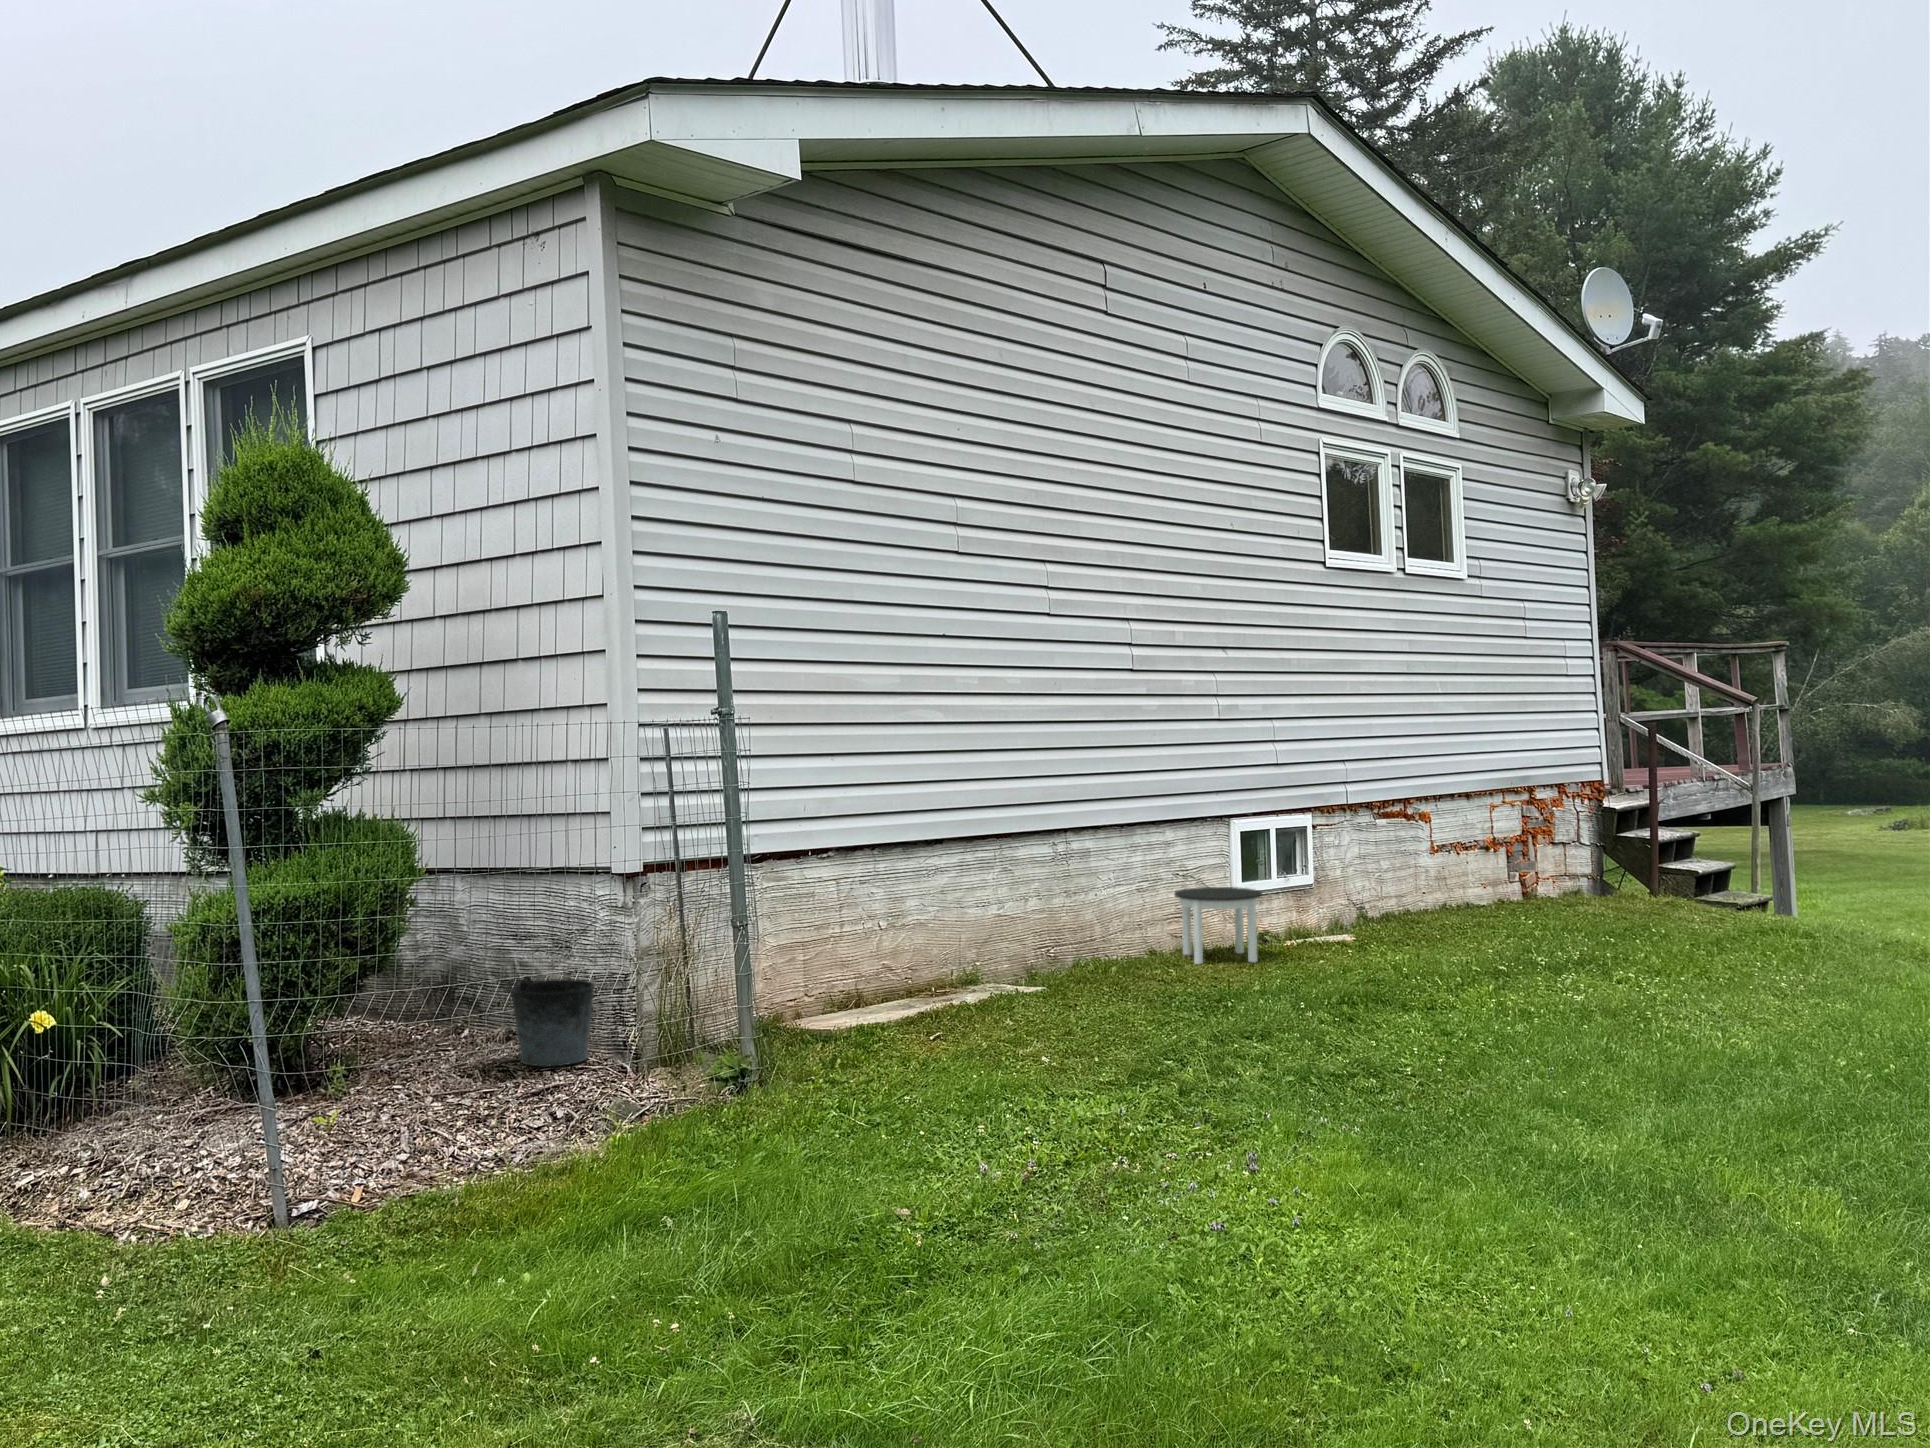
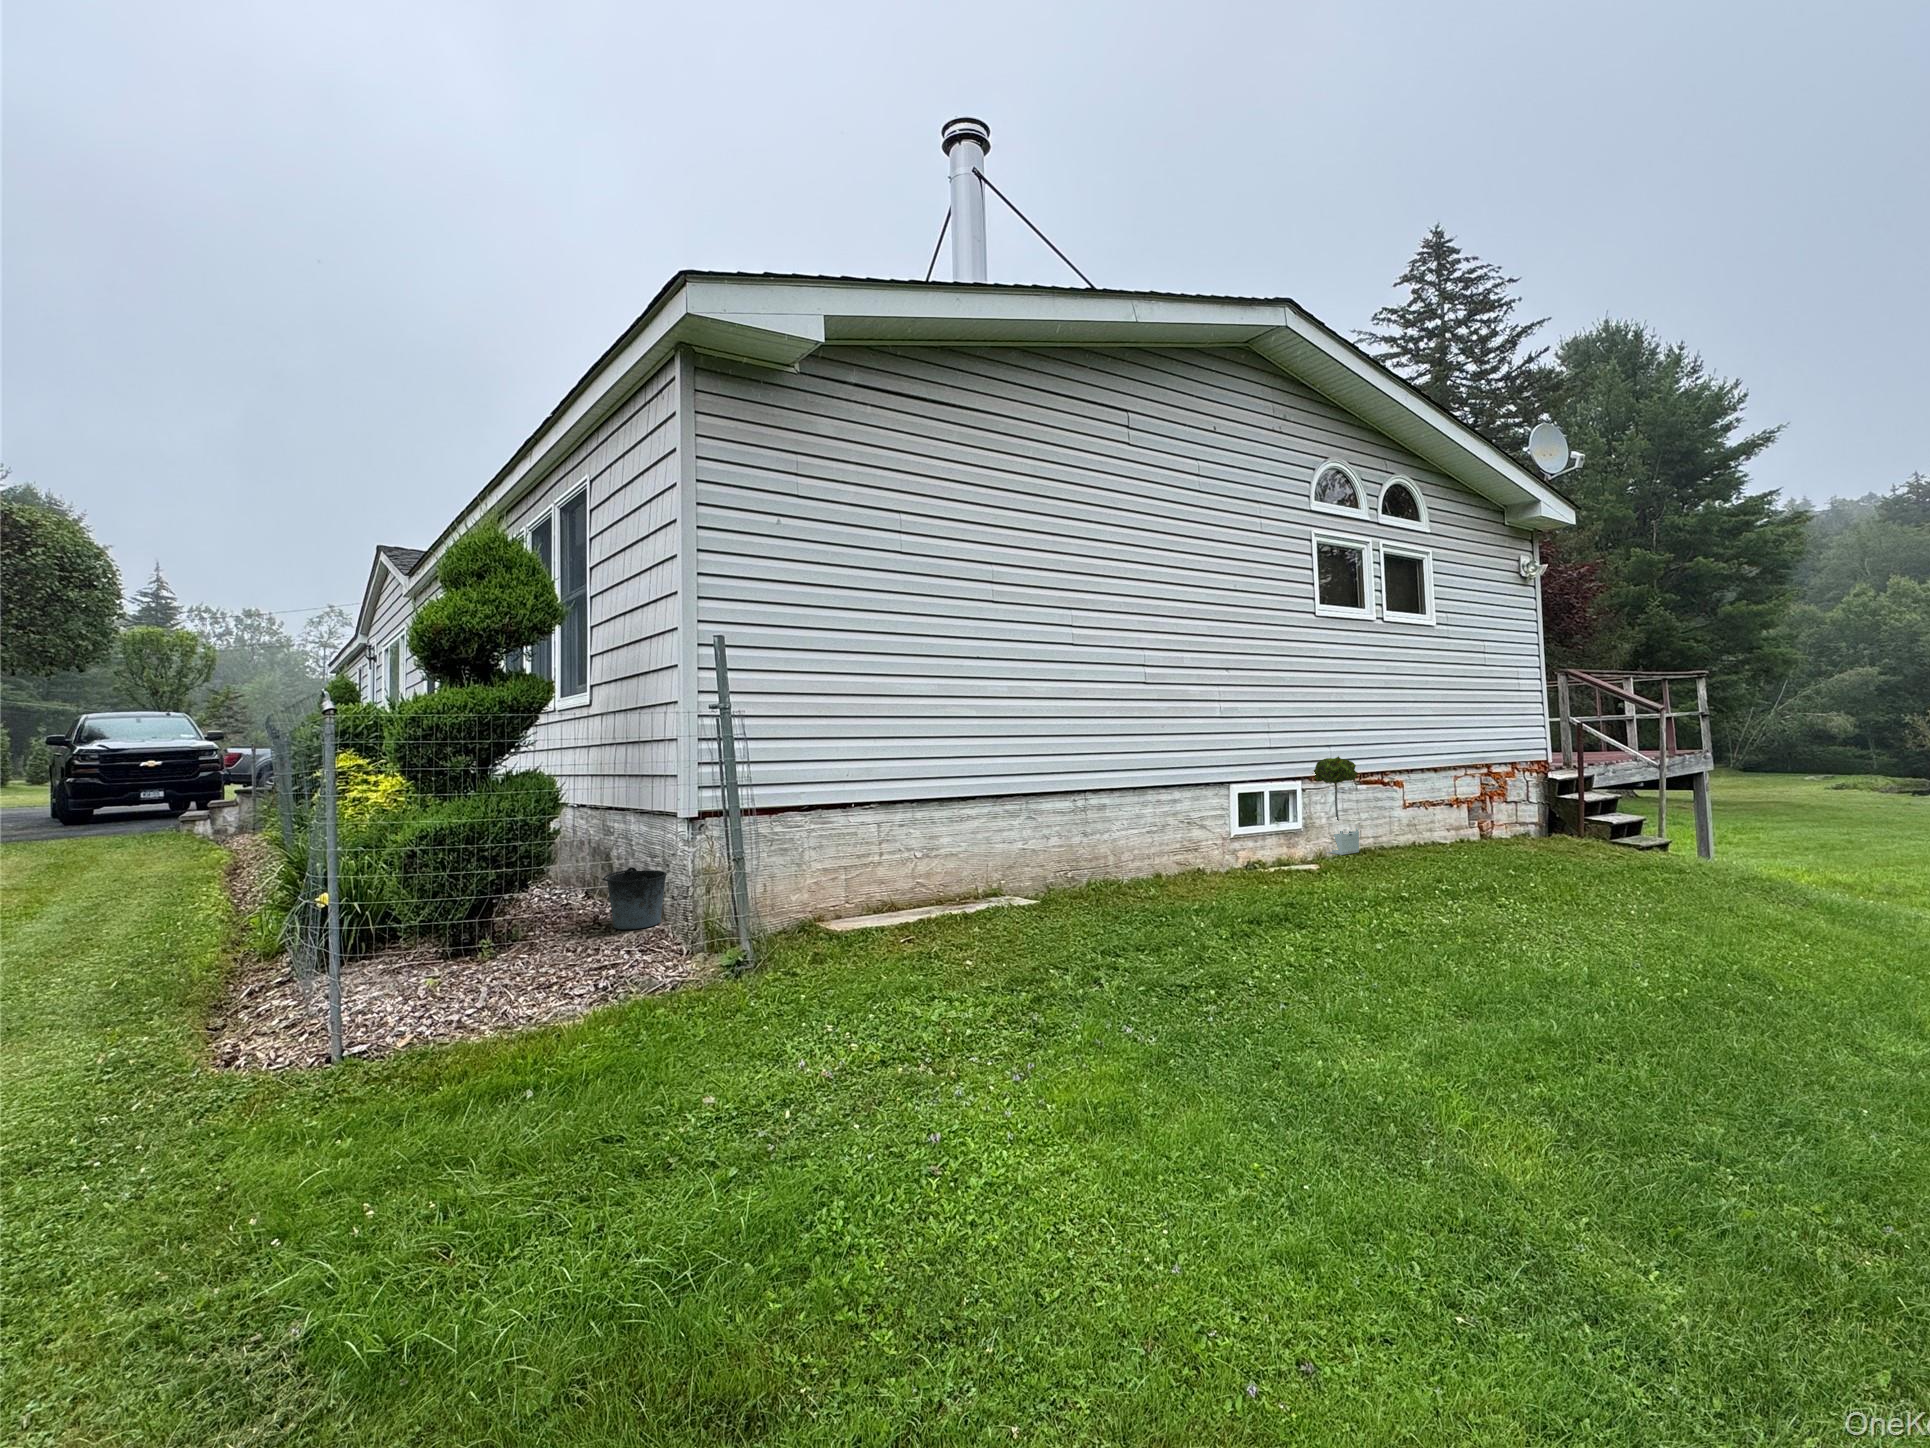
potted tree: none [1333,778,1398,924] -> present [1314,756,1359,855]
round table: present [1174,887,1262,964] -> none [1172,825,1231,879]

